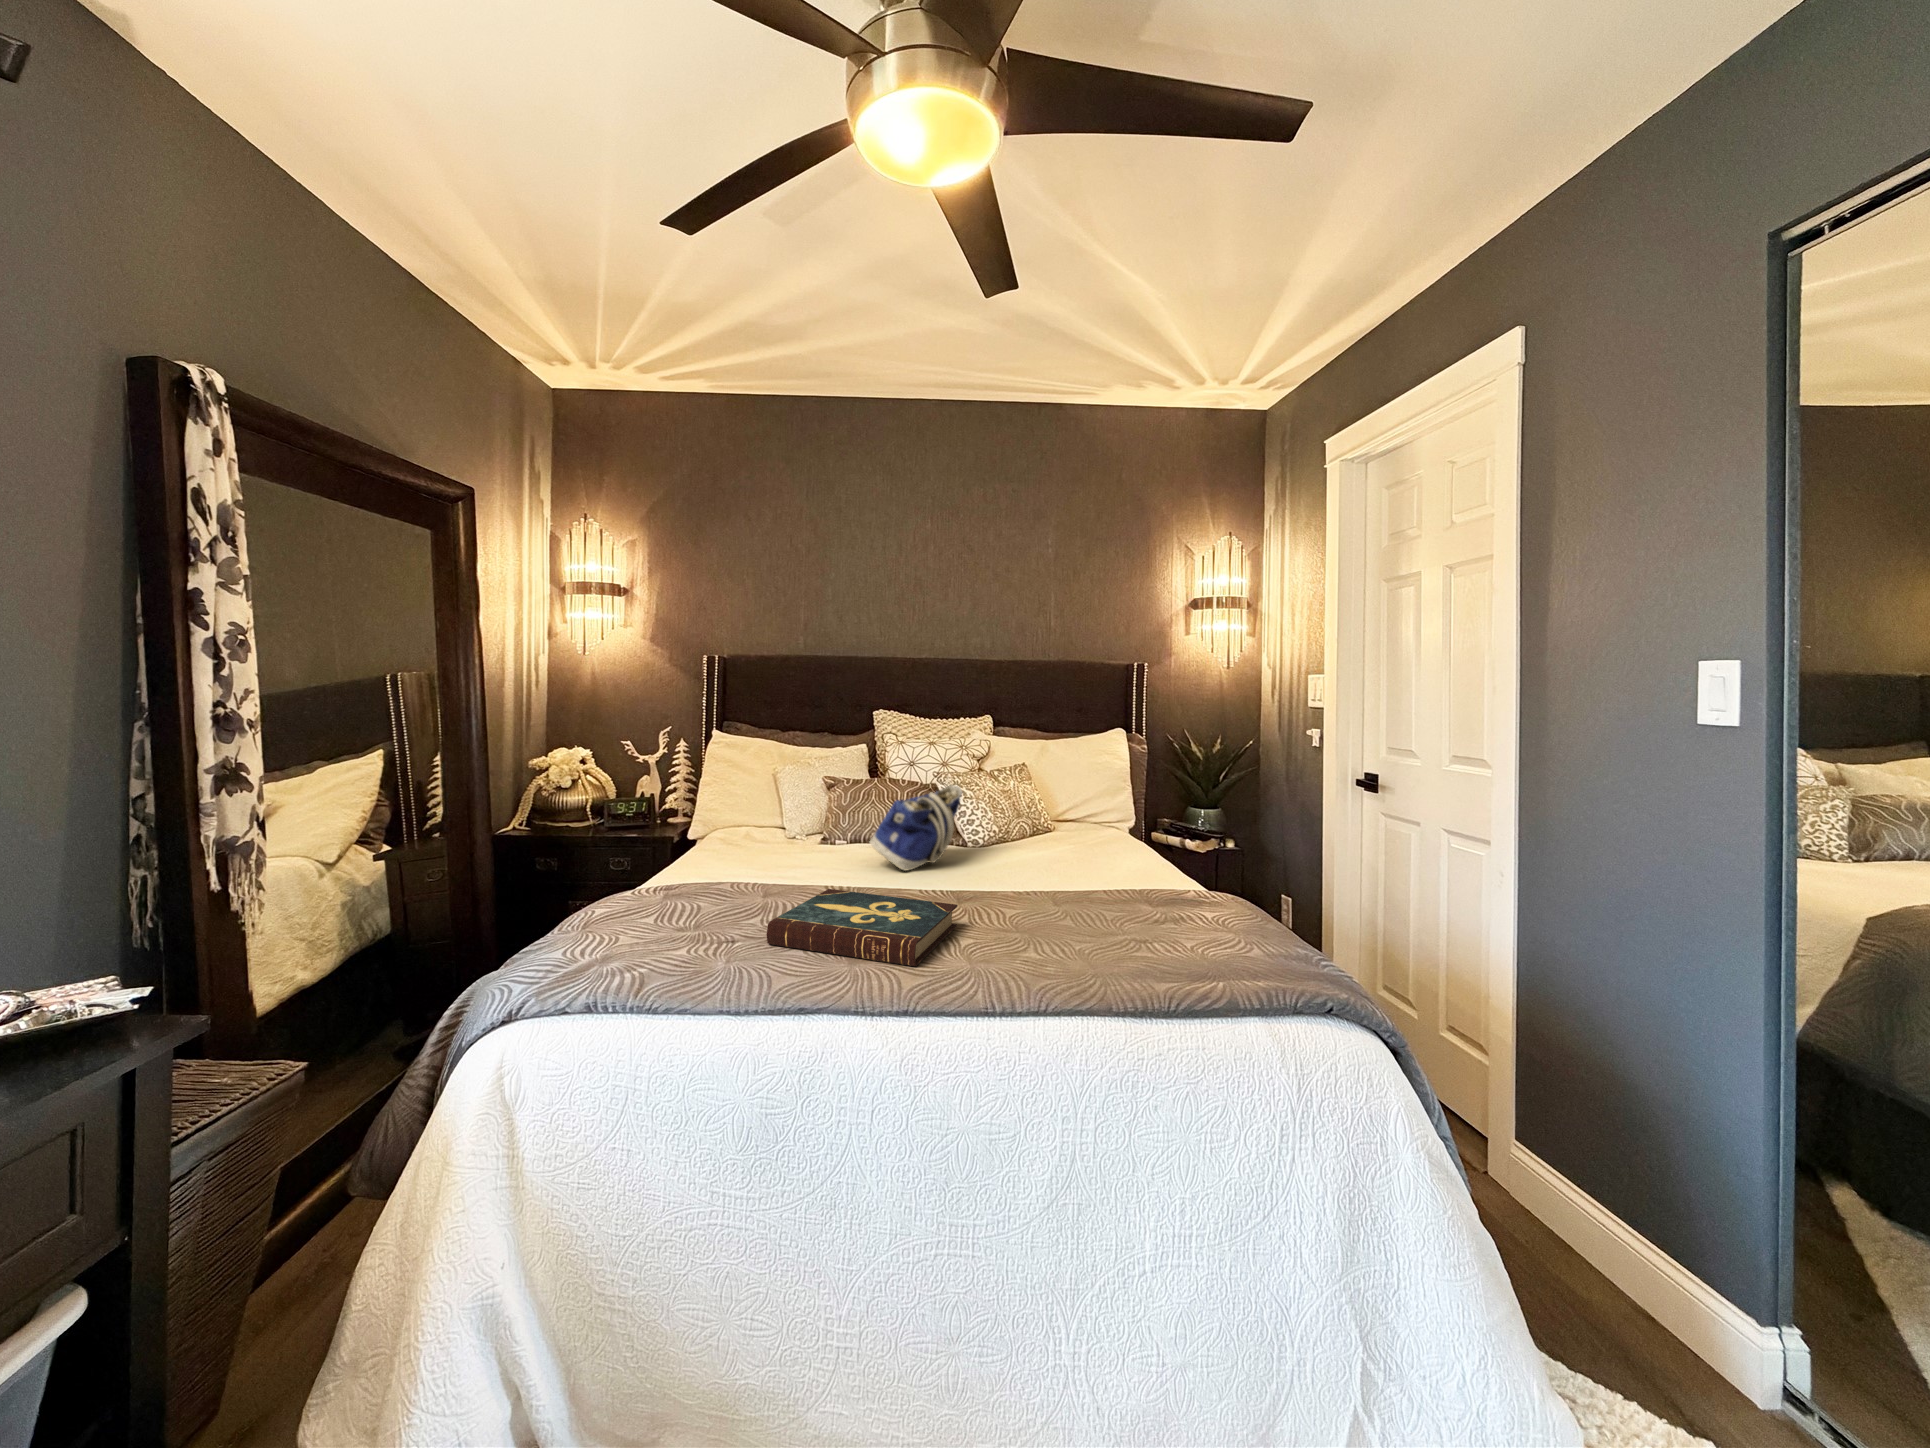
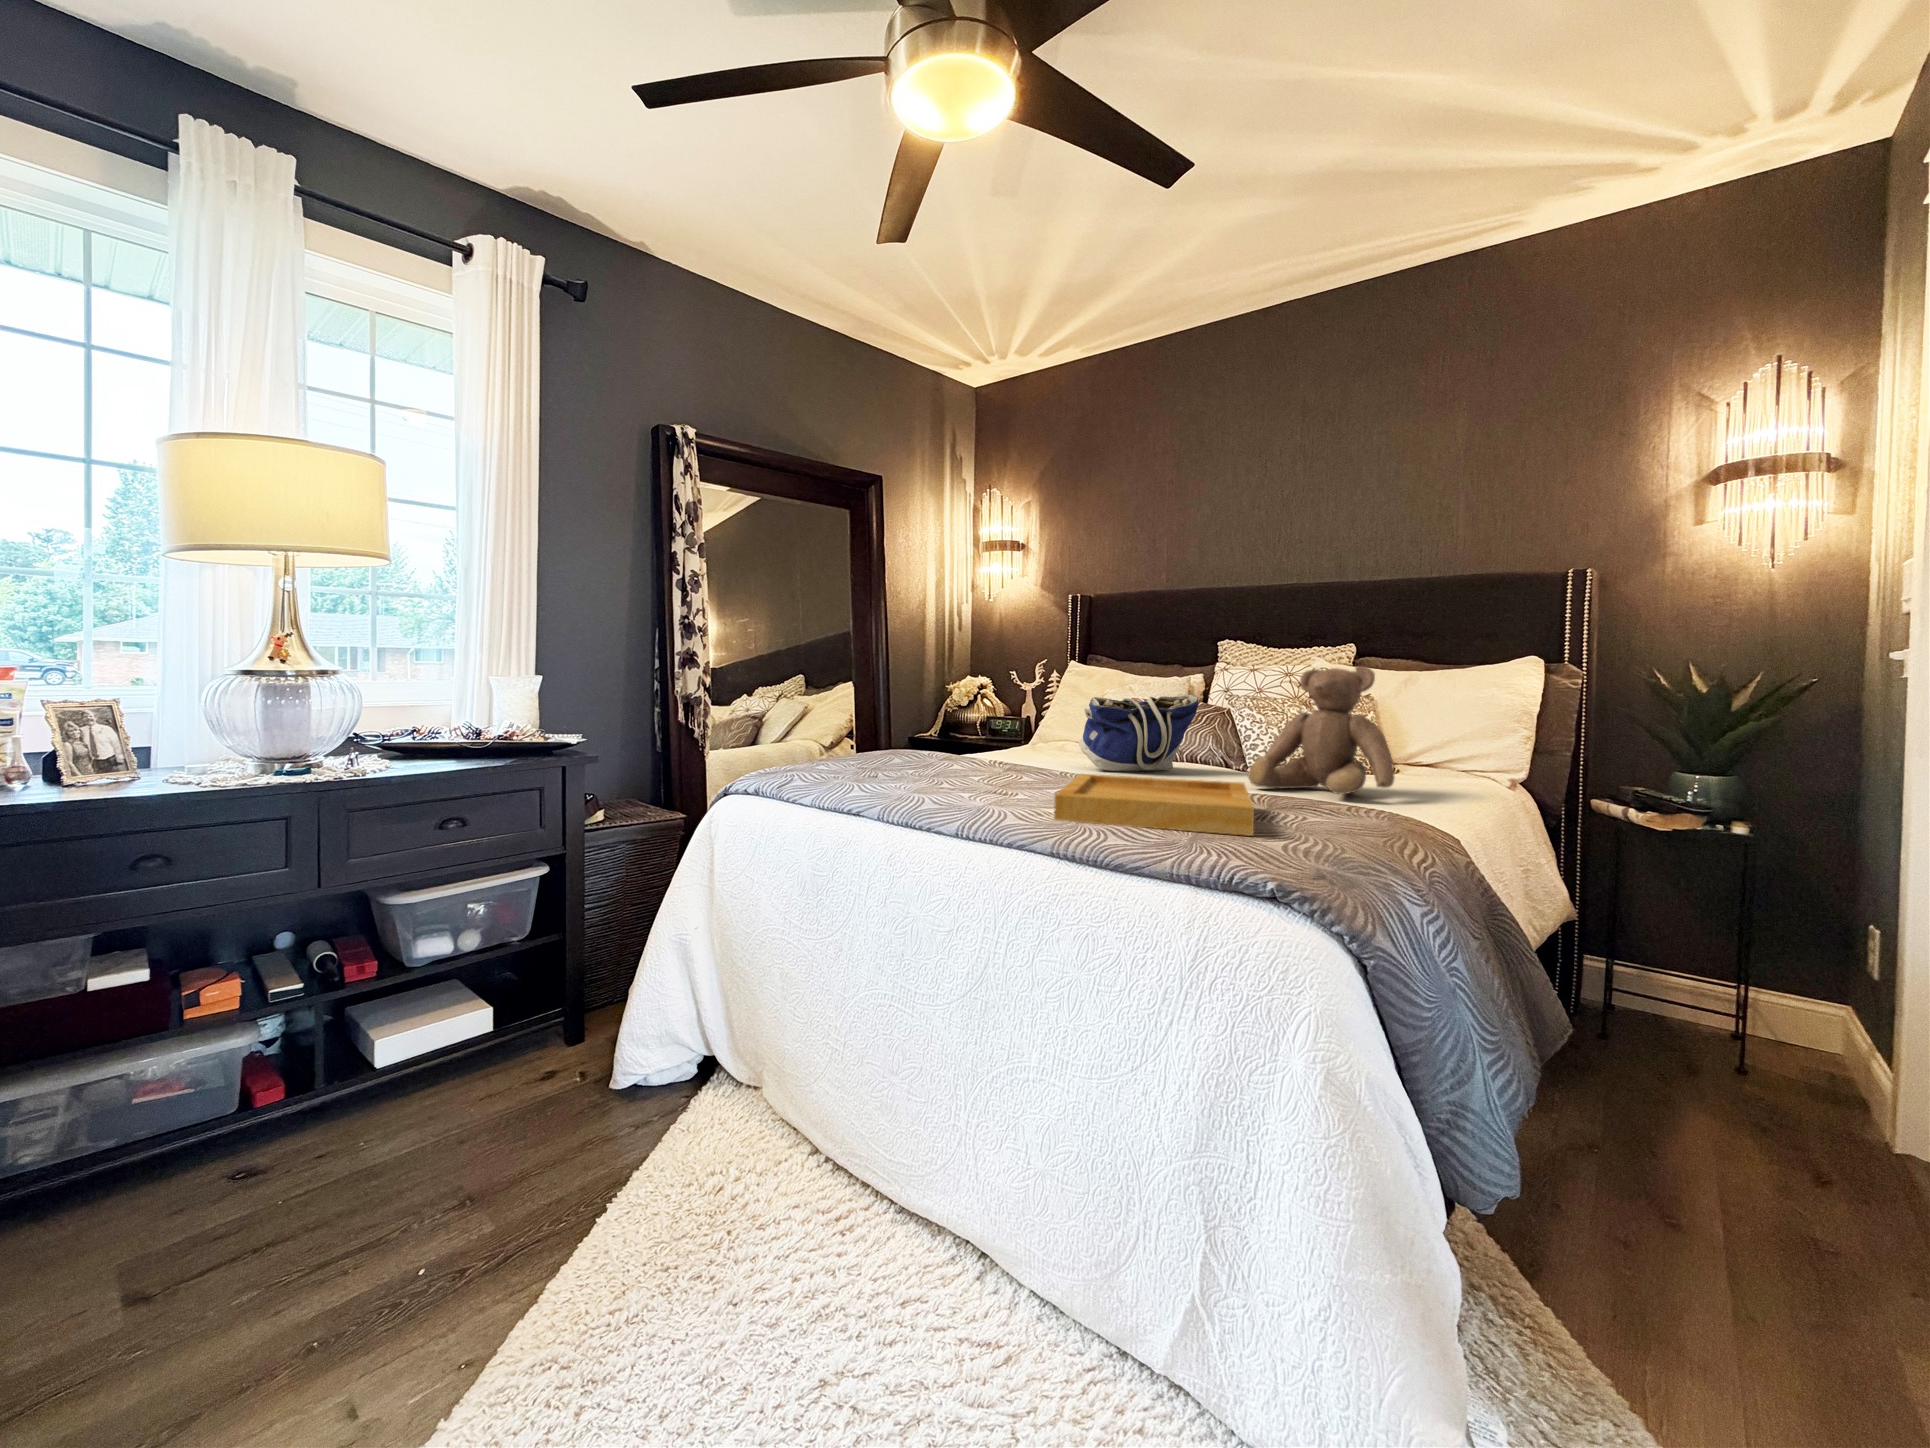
teddy bear: none [1027,763,1140,872] -> present [1248,666,1395,794]
tray: none [1003,886,1227,975] -> present [1054,774,1254,836]
book: present [767,889,958,967] -> none [871,755,1030,795]

